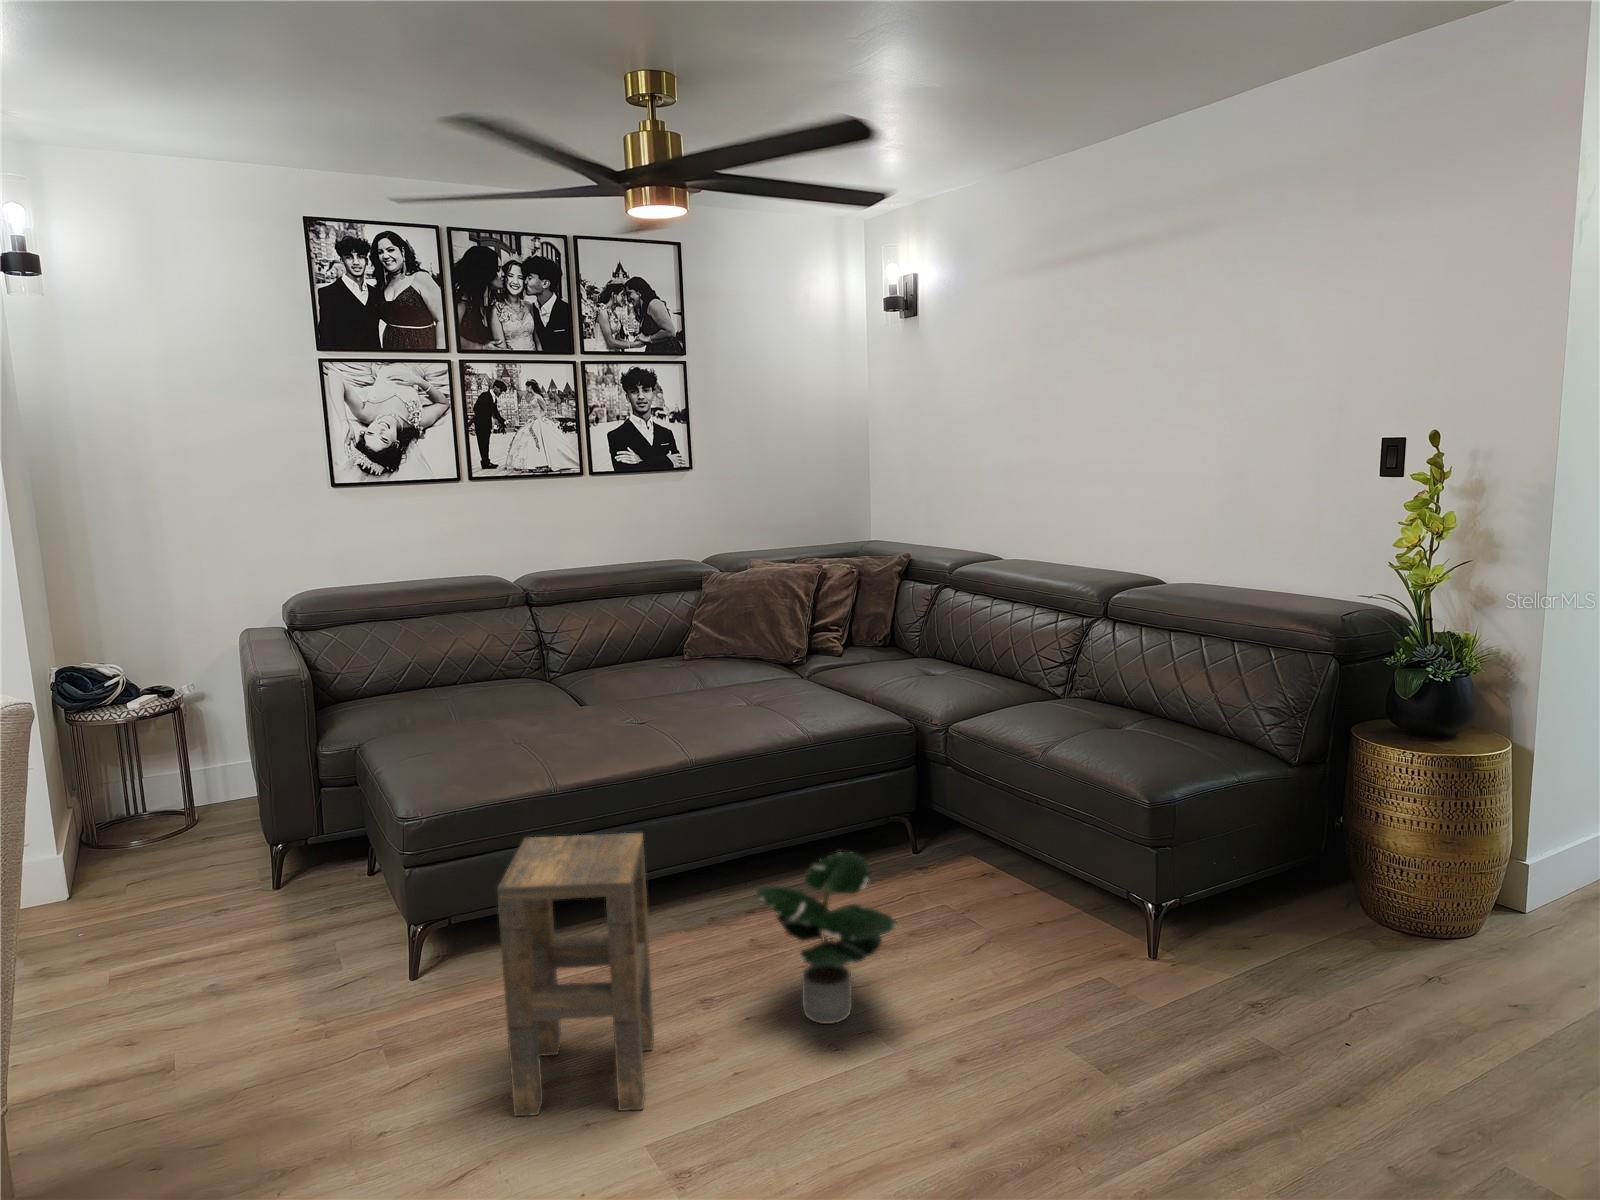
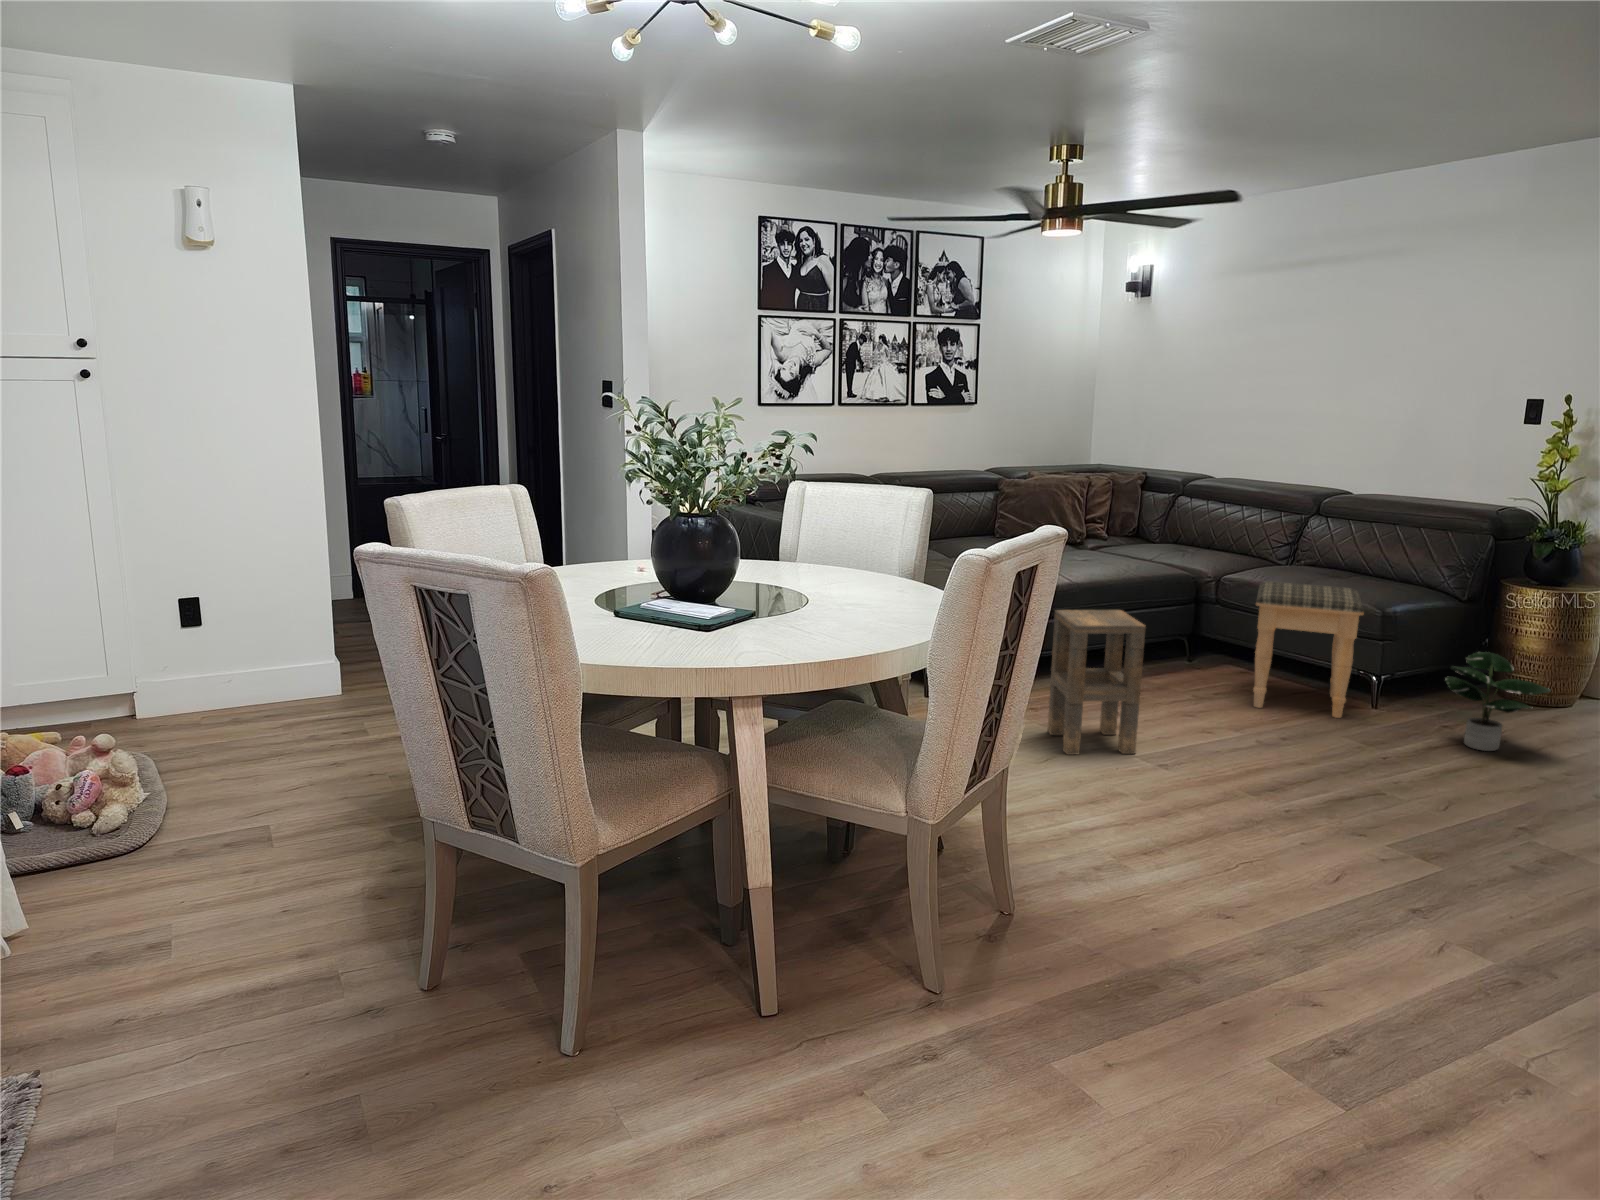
footstool: none [927,743,1115,986] -> present [1253,582,1364,718]
potted plant: present [756,852,897,1024] -> present [1445,652,1550,751]

